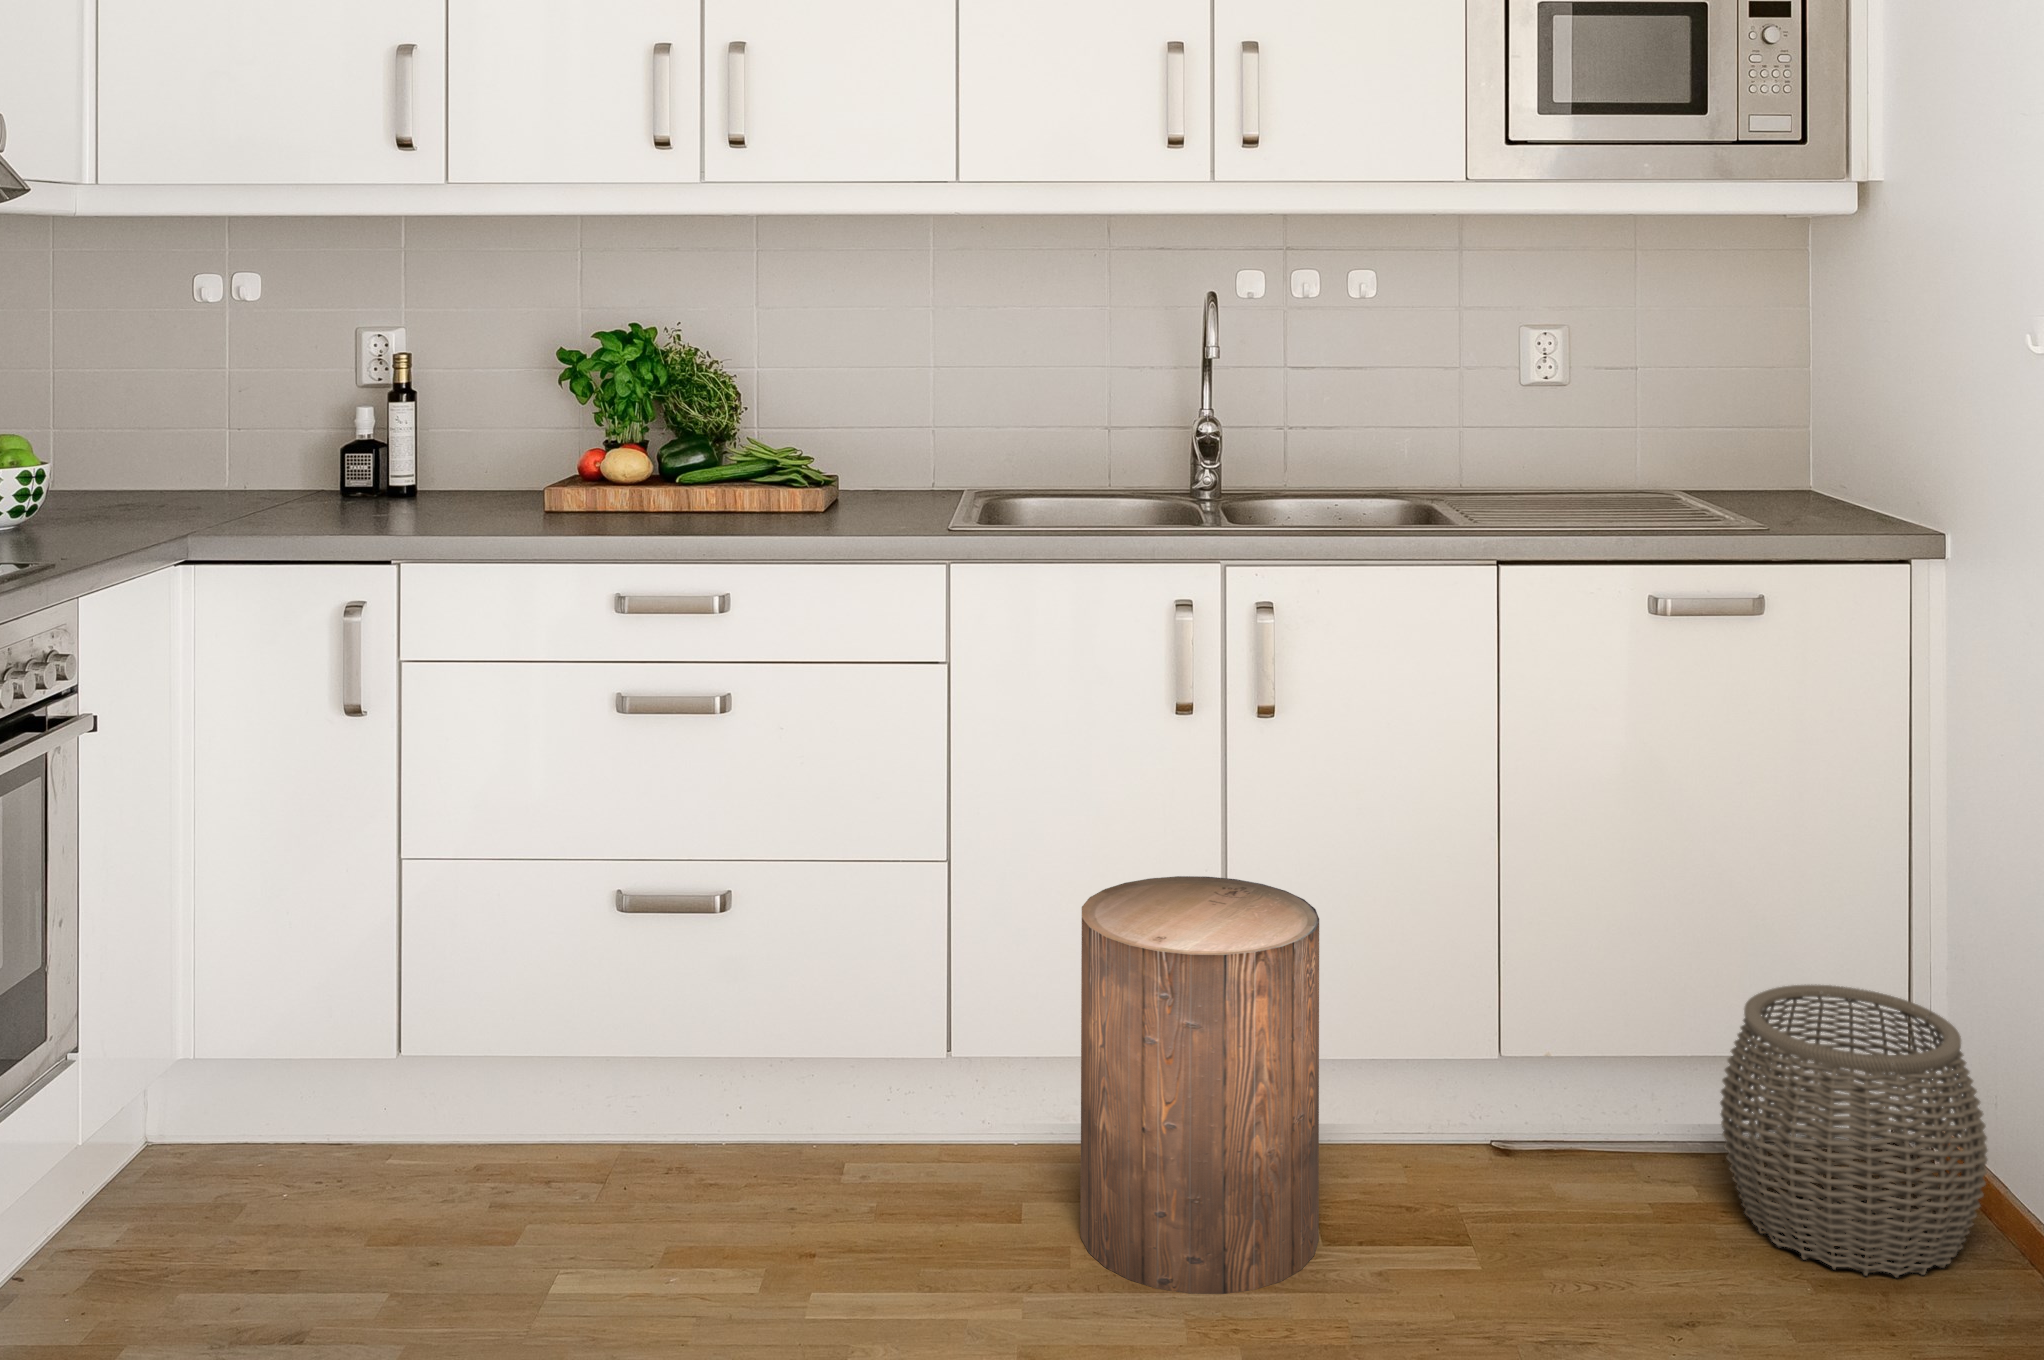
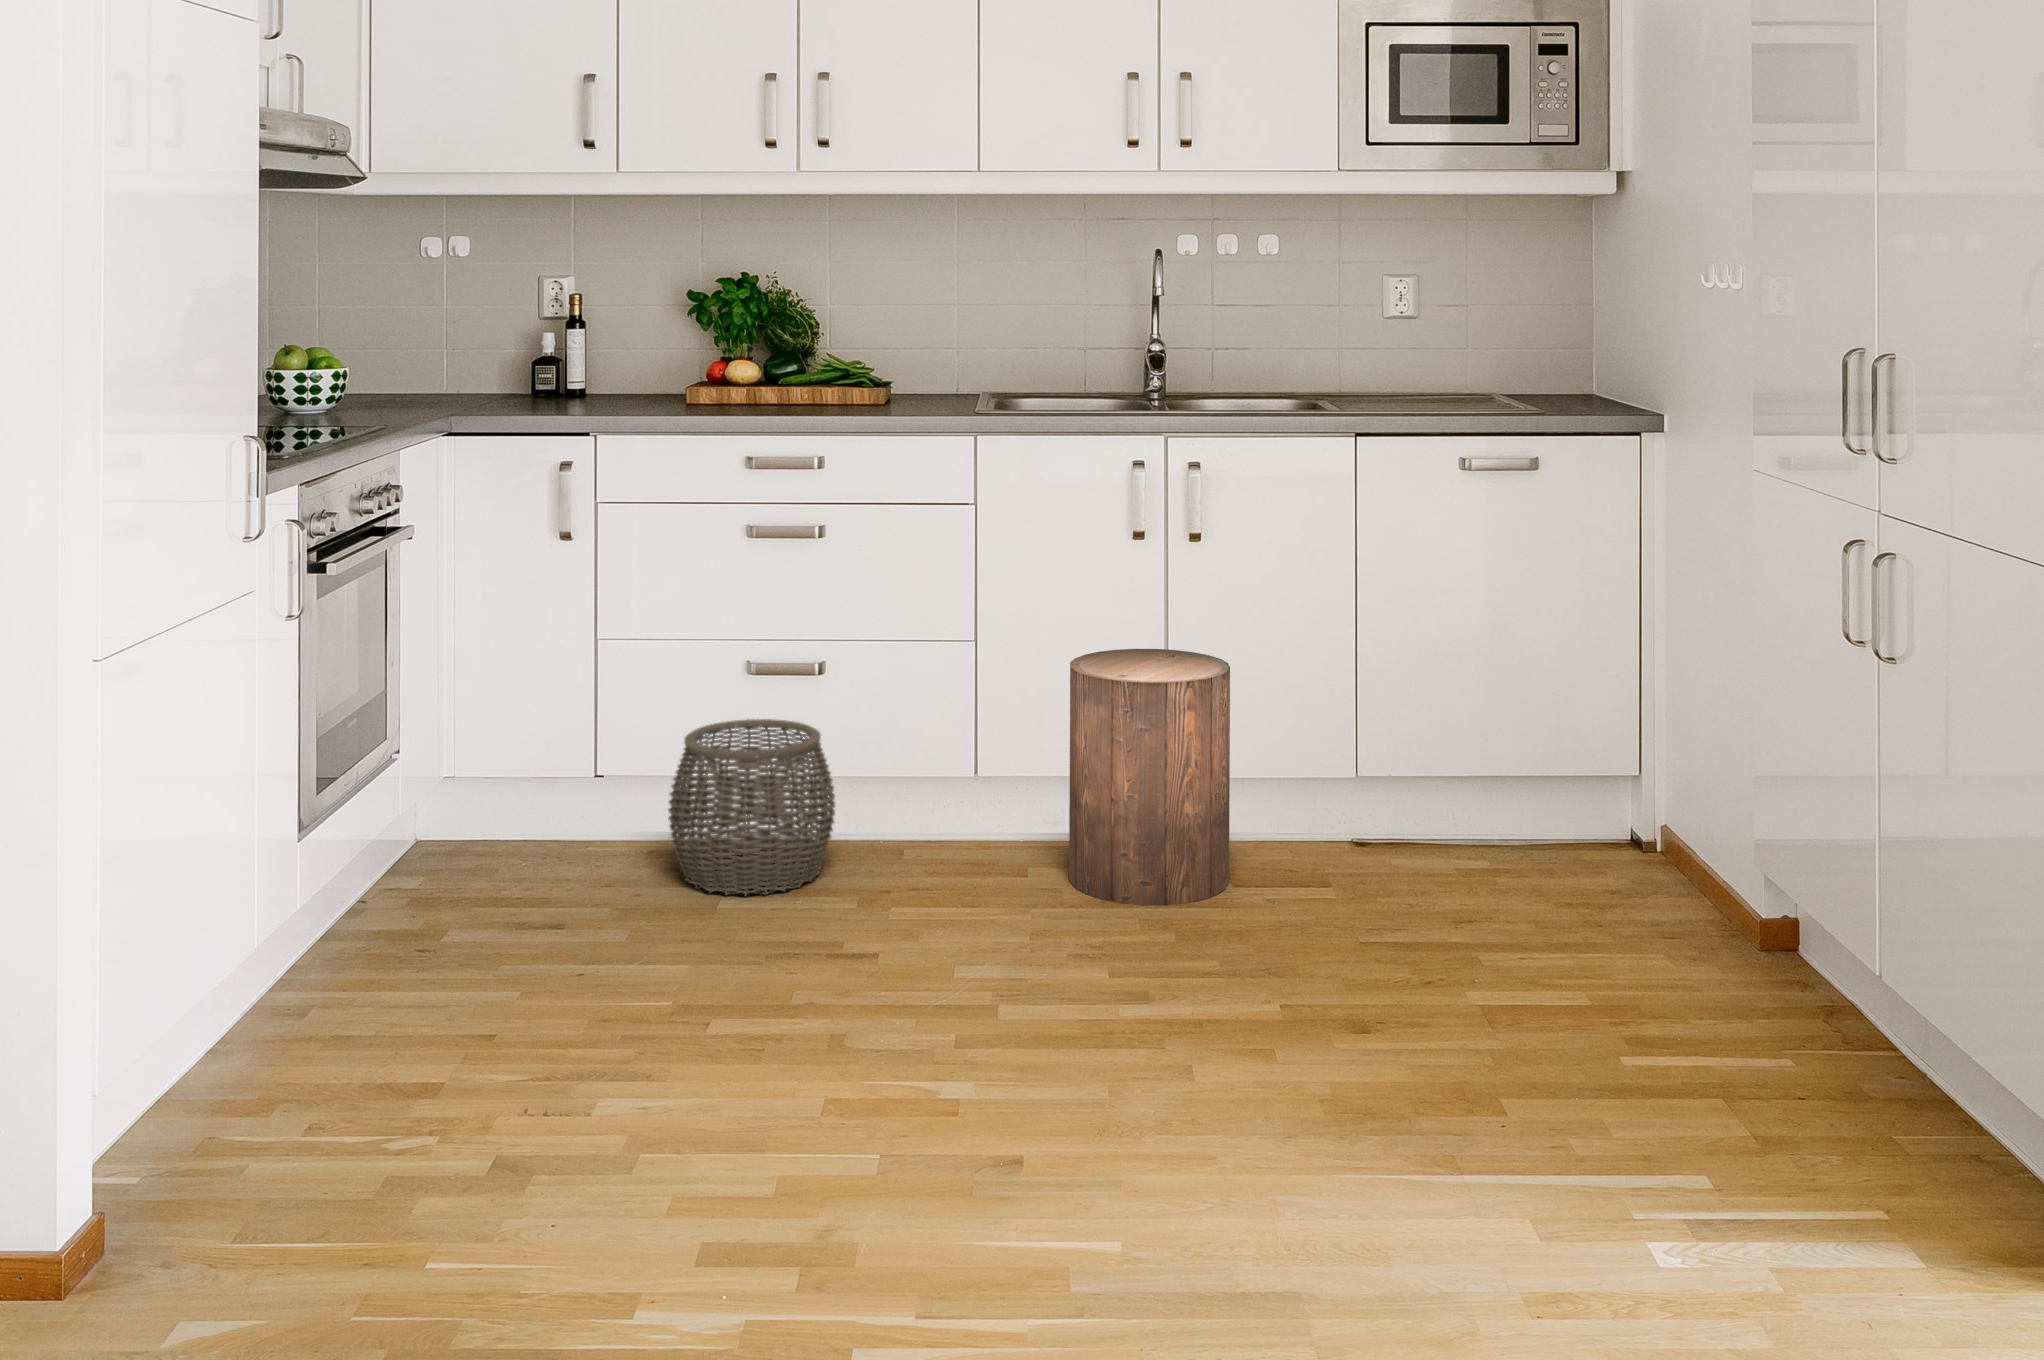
woven basket: present [1720,985,1988,1277] -> present [668,719,835,895]

